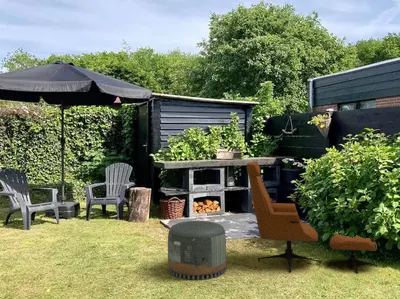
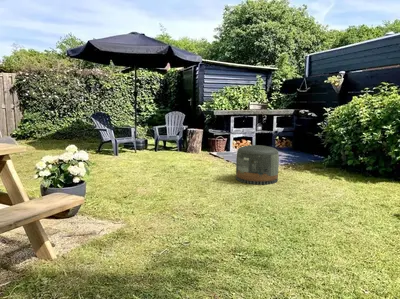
lounge chair: present [247,162,377,273] -> none [292,104,387,183]

